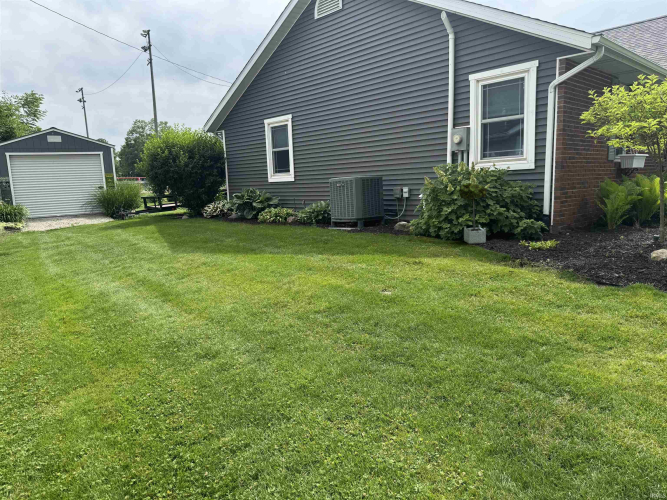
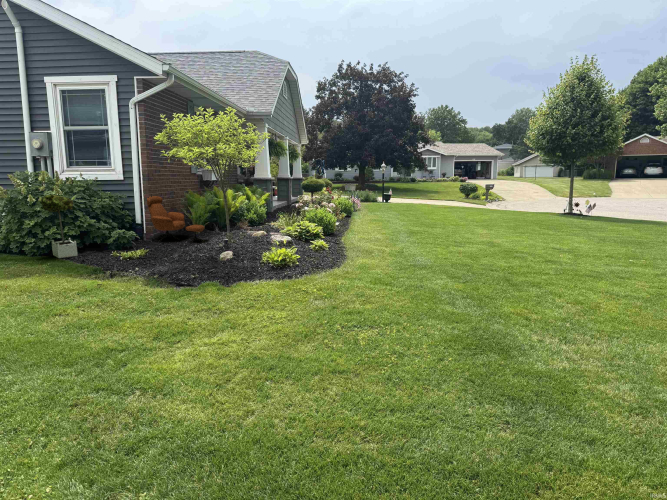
lounge chair: none [558,185,627,239] -> present [147,196,204,243]

